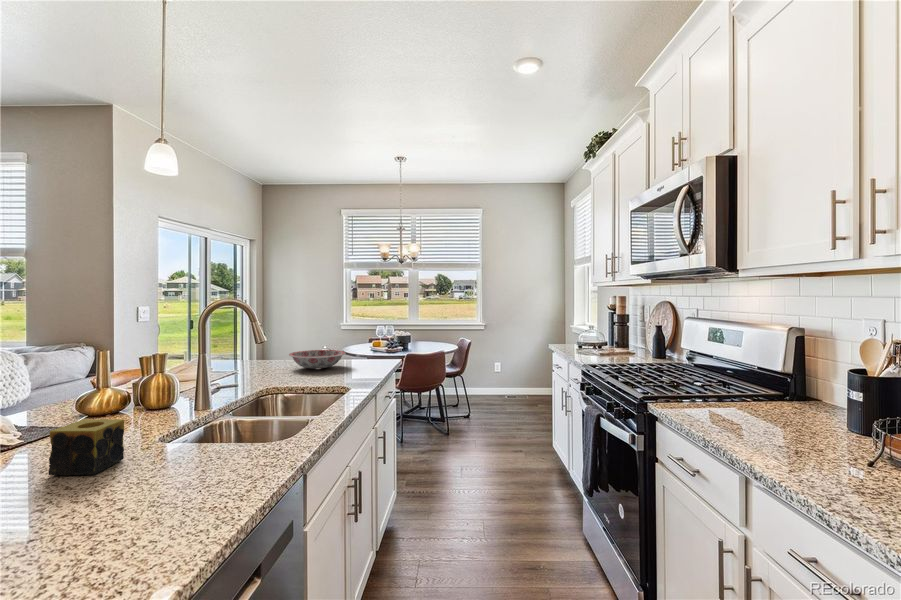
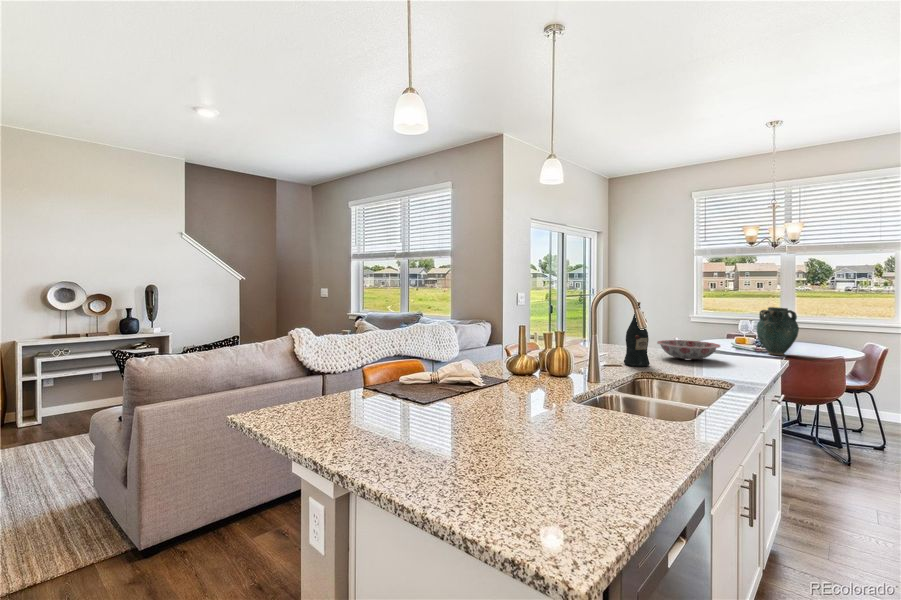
vase: none [385,314,415,354] -> present [757,307,799,355]
wine bottle: none [250,315,277,383] -> present [624,302,650,367]
candle: present [49,419,124,475] -> none [510,375,555,417]

